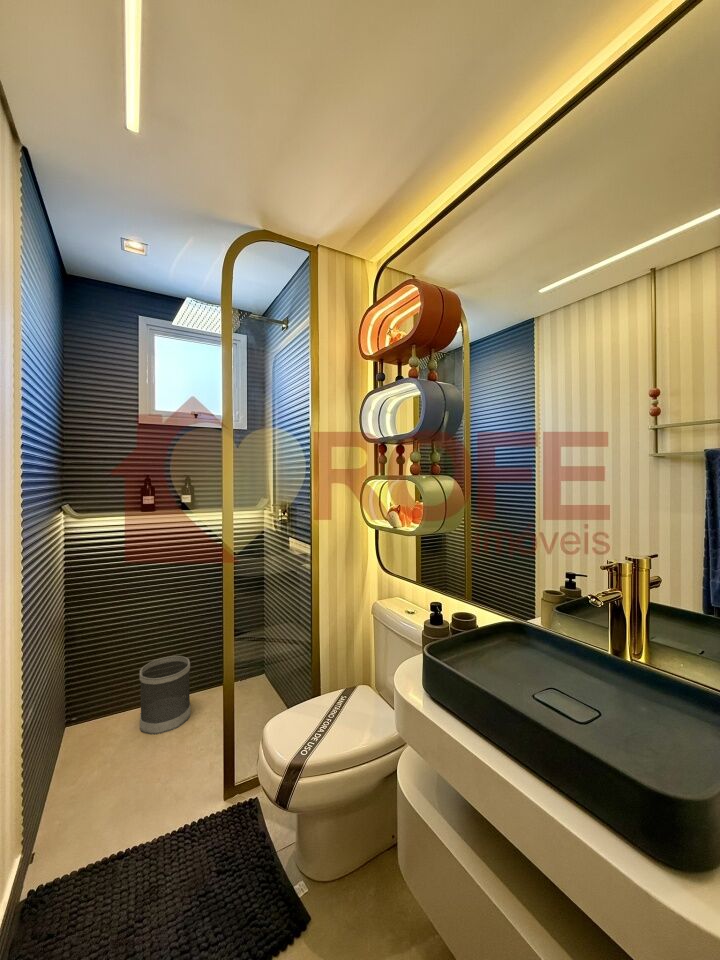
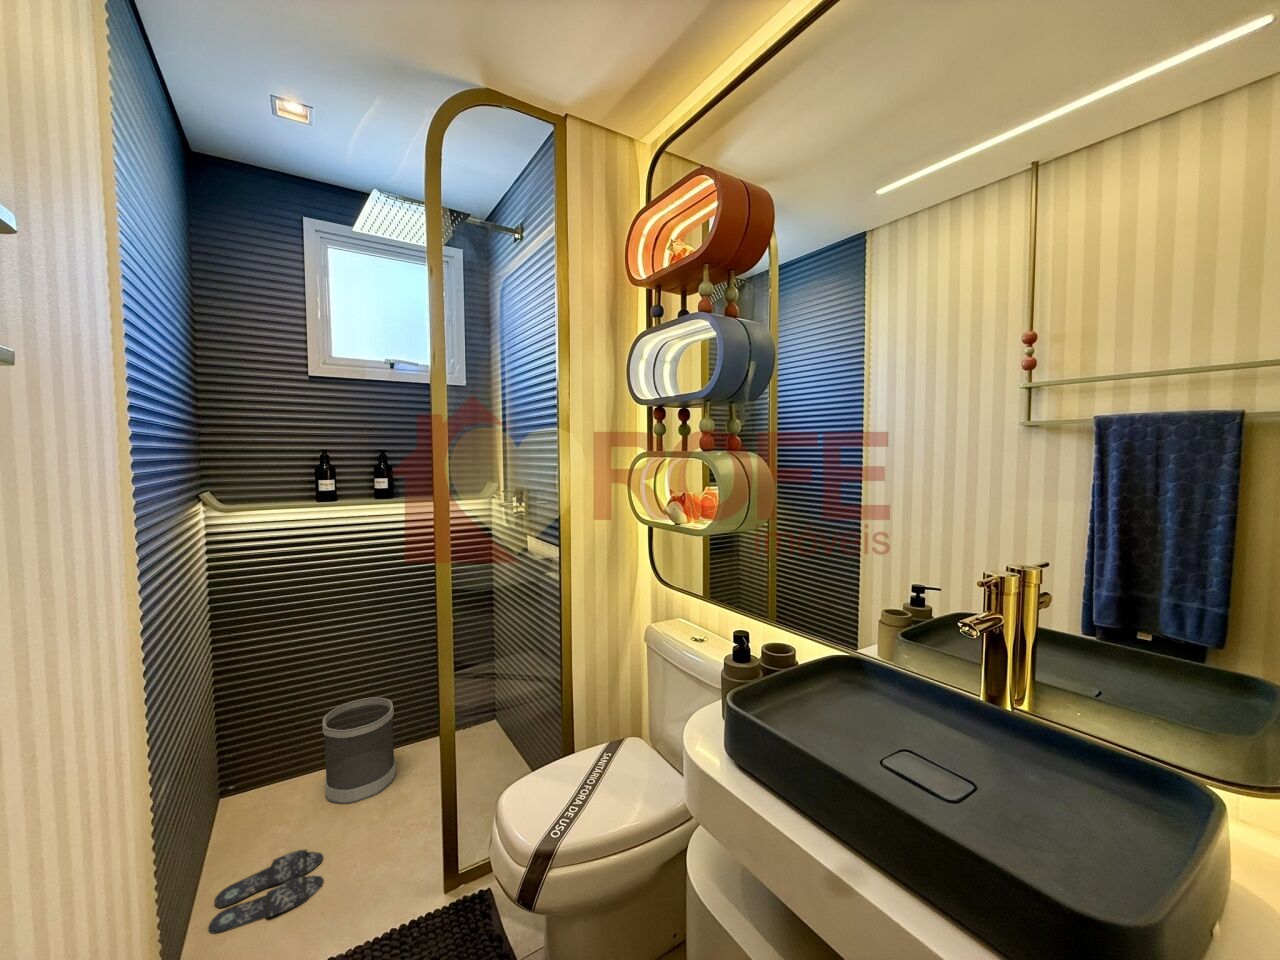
slippers: none [56,765,137,823] -> present [208,850,323,934]

